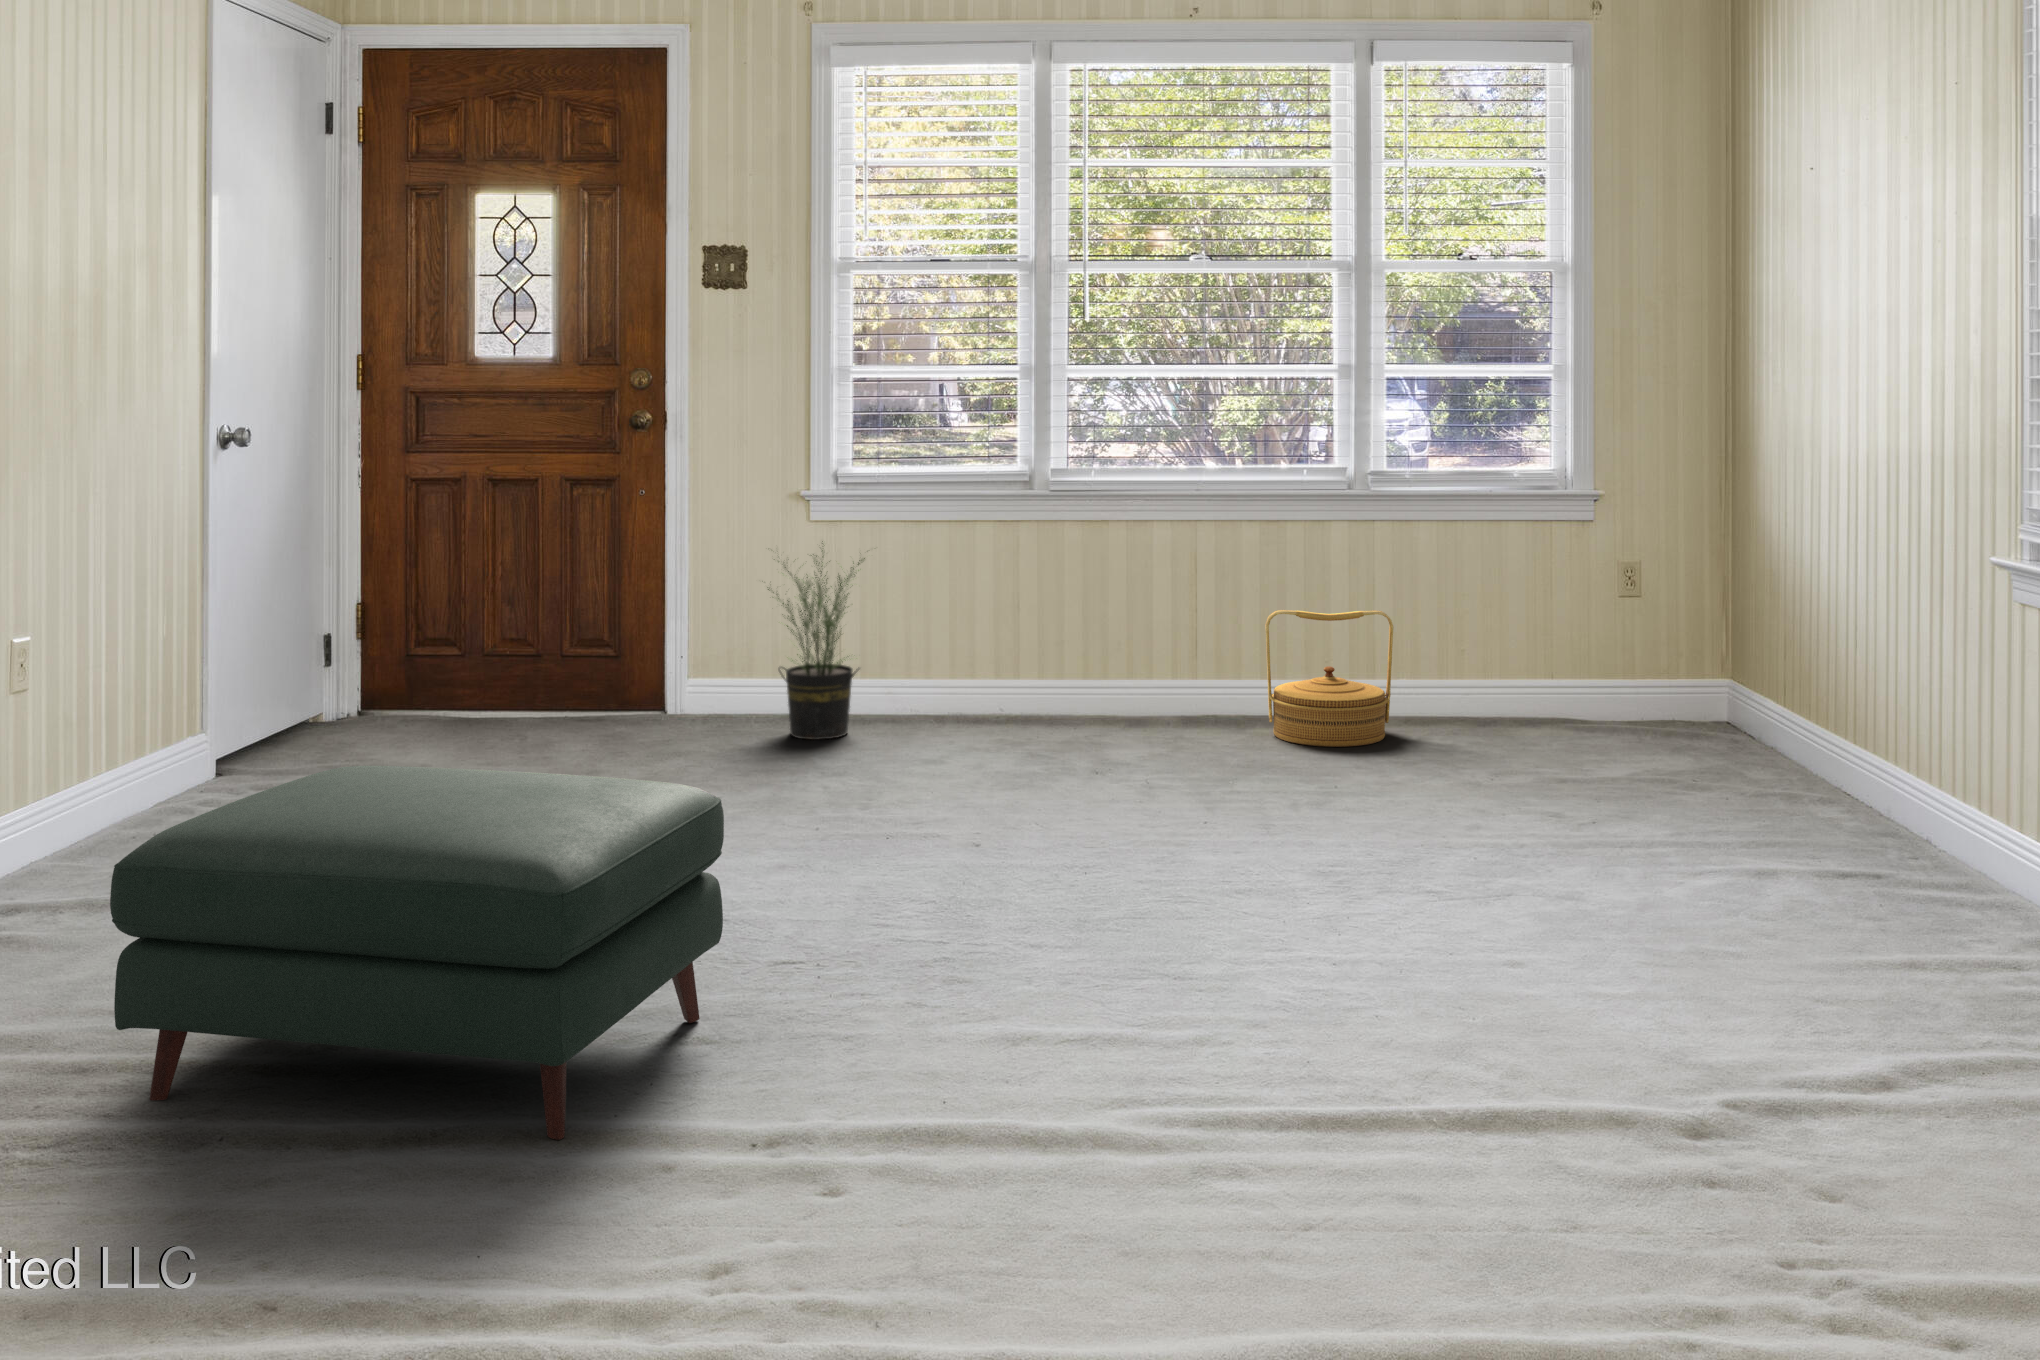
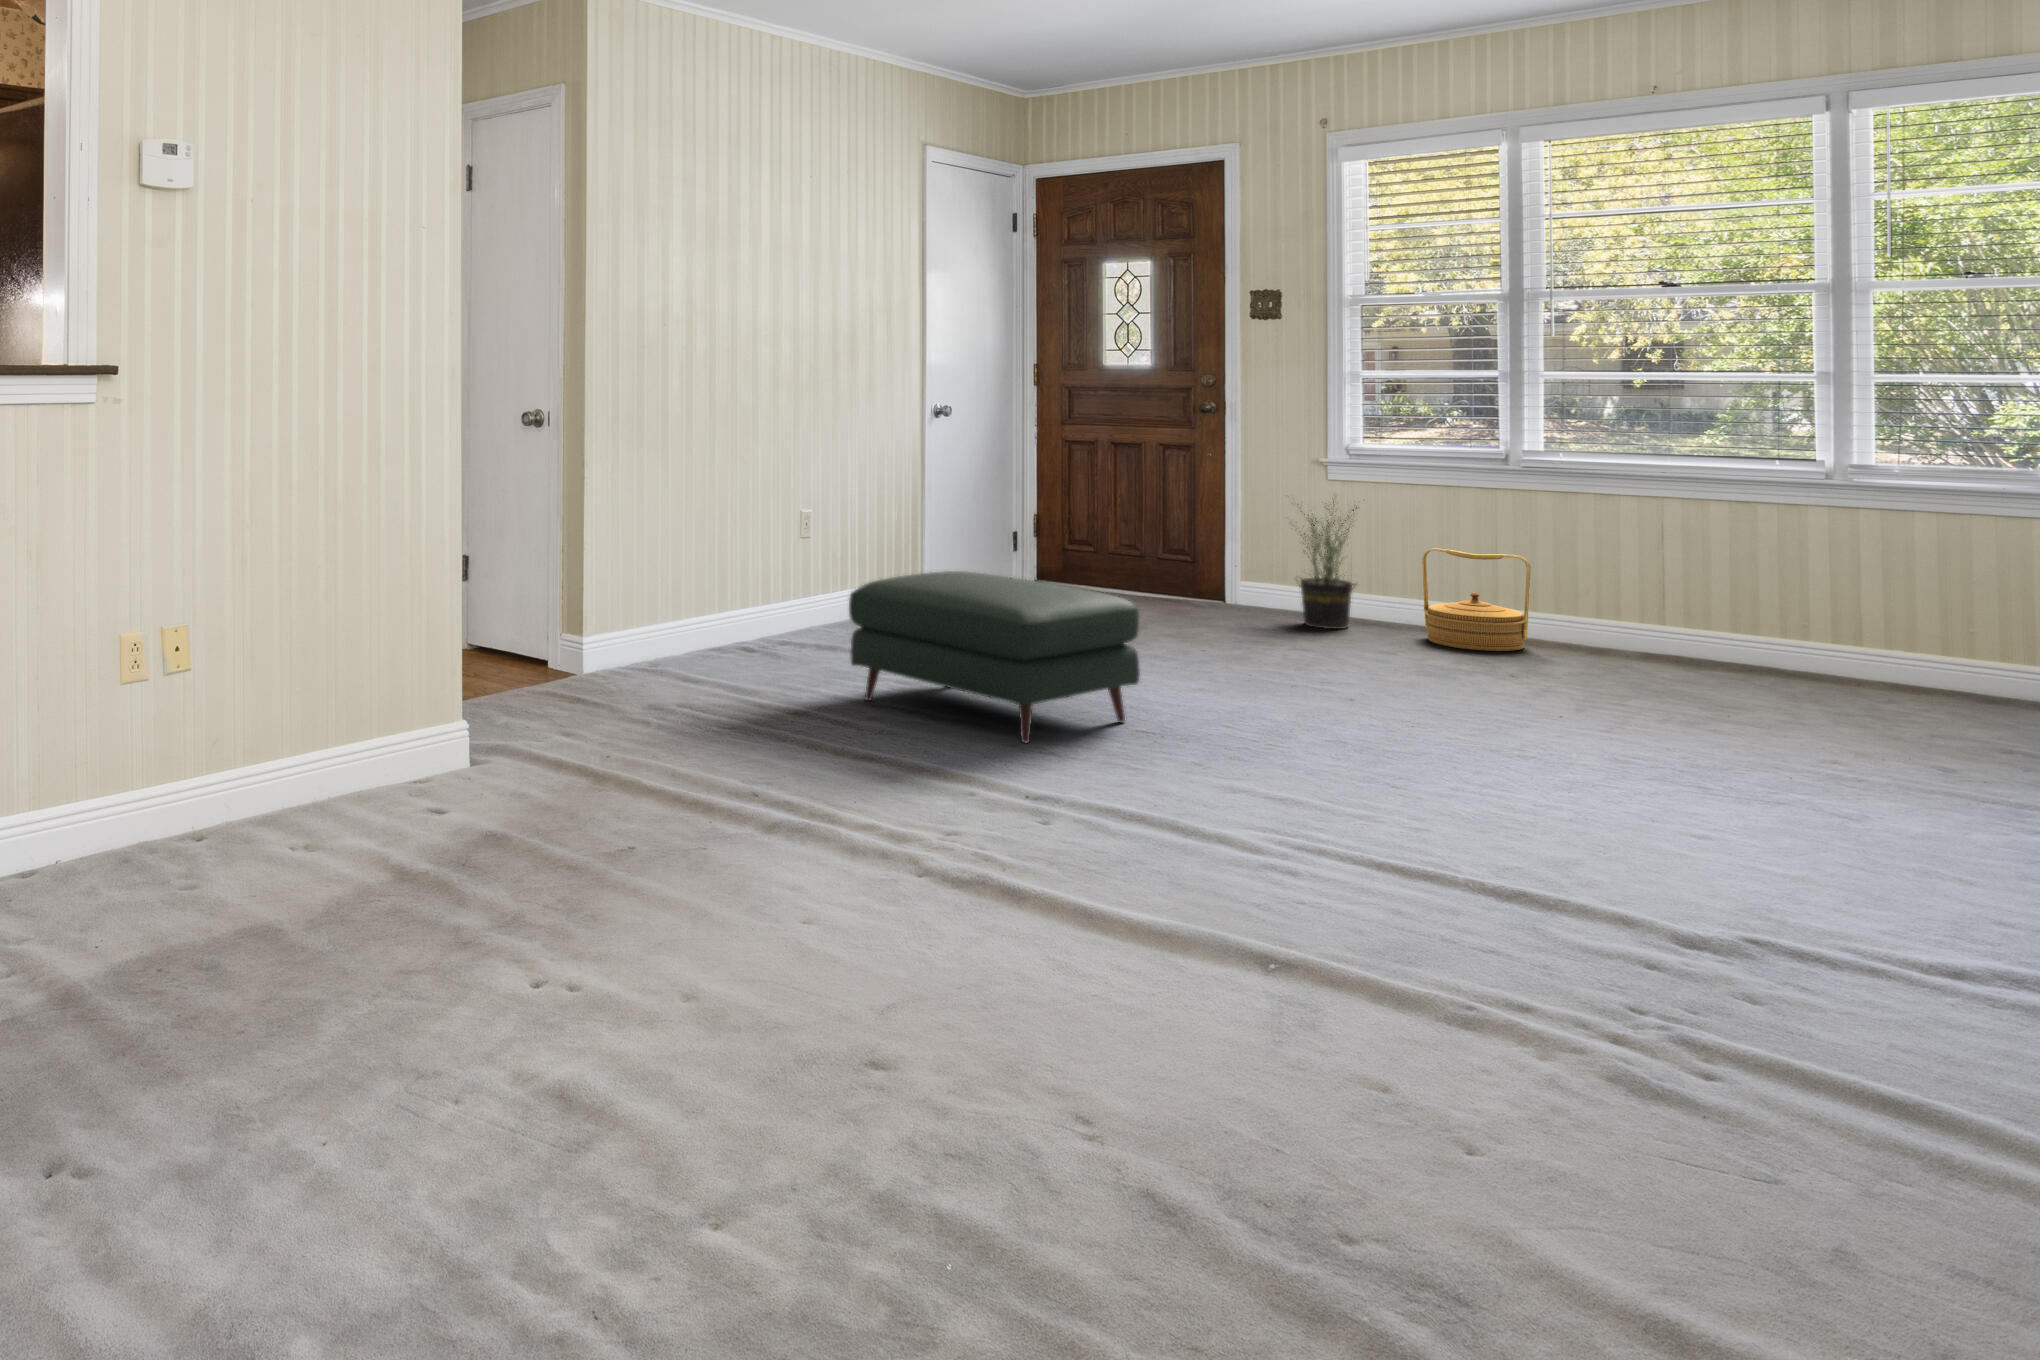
woven basket: present [1265,610,1393,747] -> present [1422,548,1531,651]

